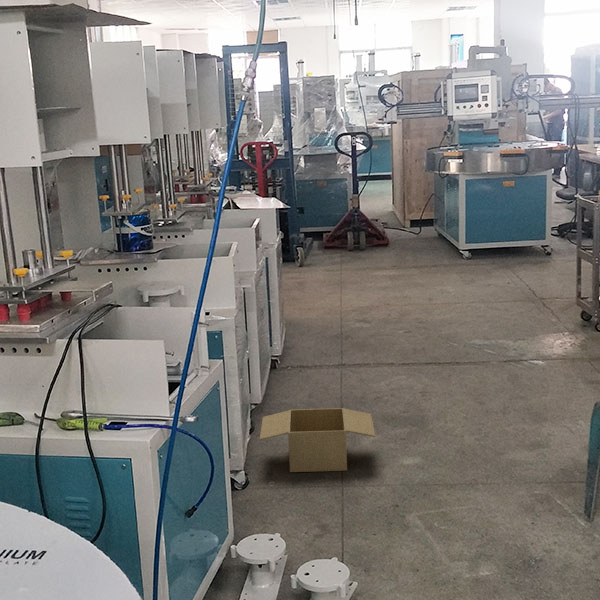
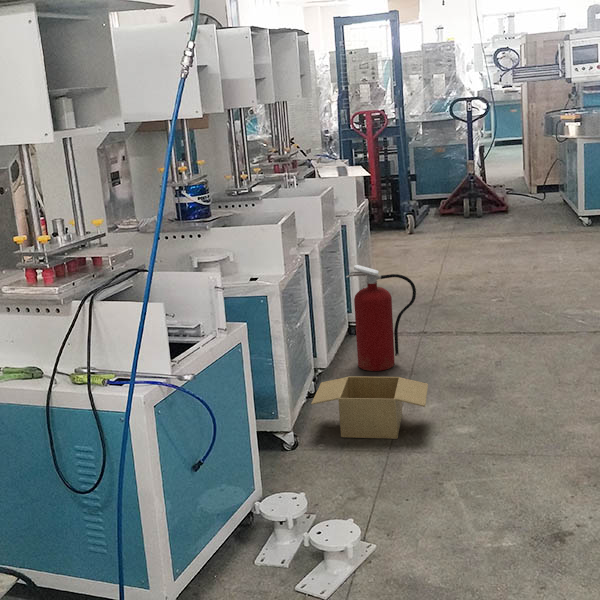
fire extinguisher: none [275,296,345,403] -> present [347,265,416,371]

